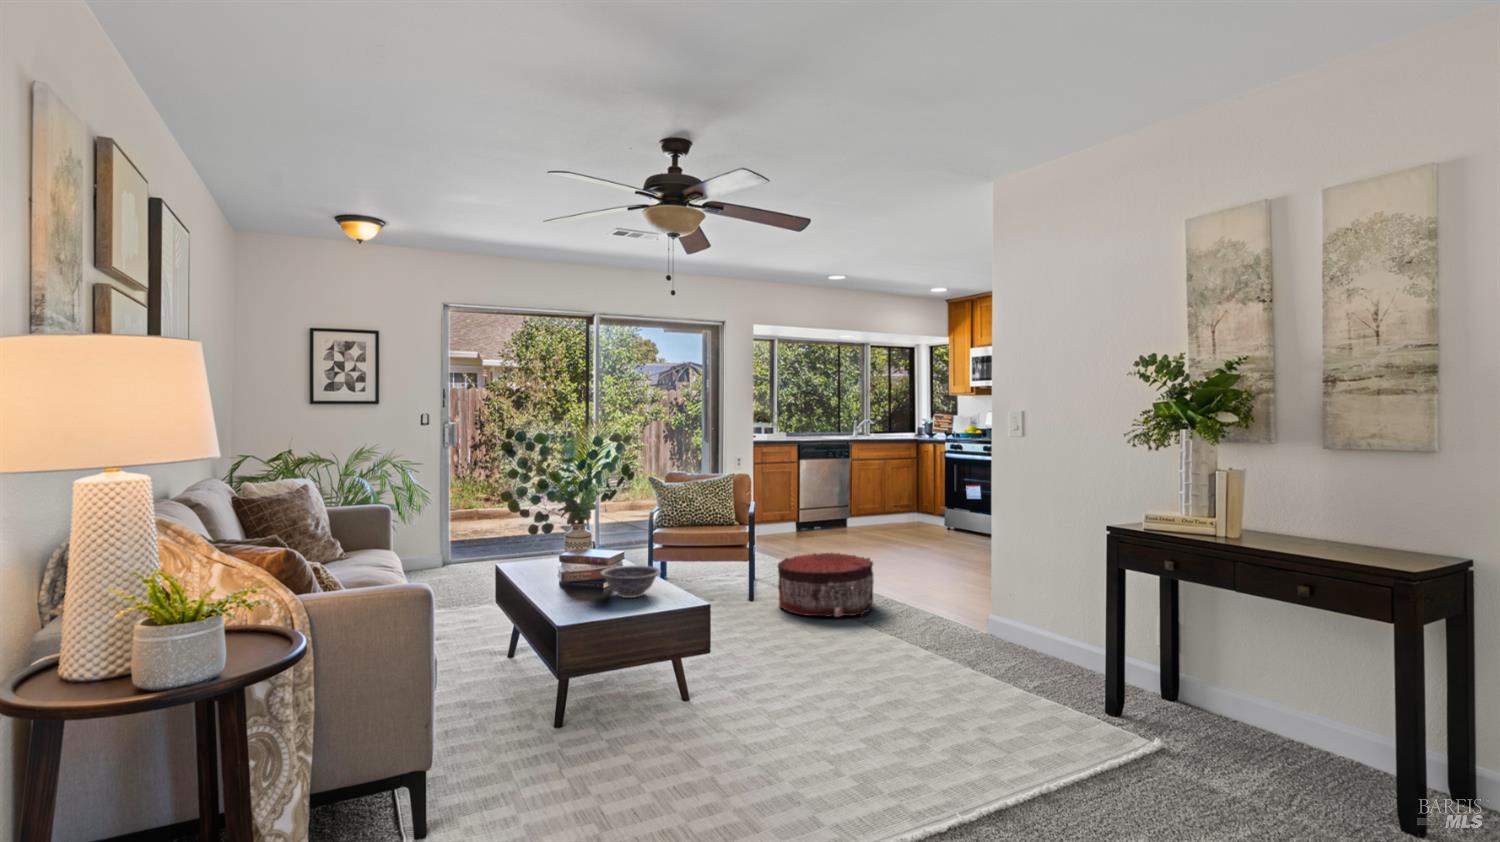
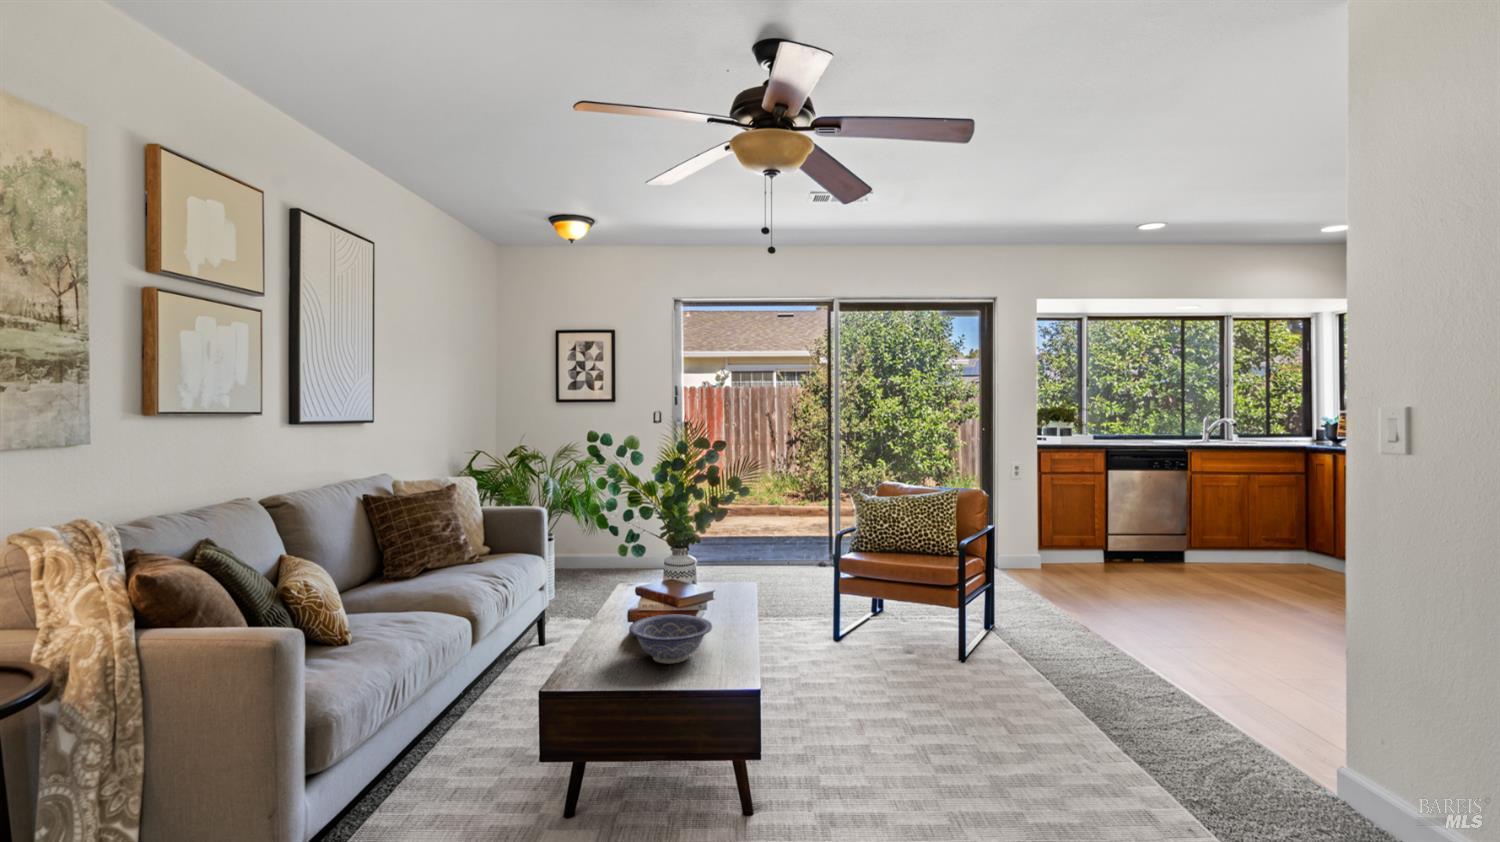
pouf: present [778,553,874,617] -> none [985,607,1138,720]

